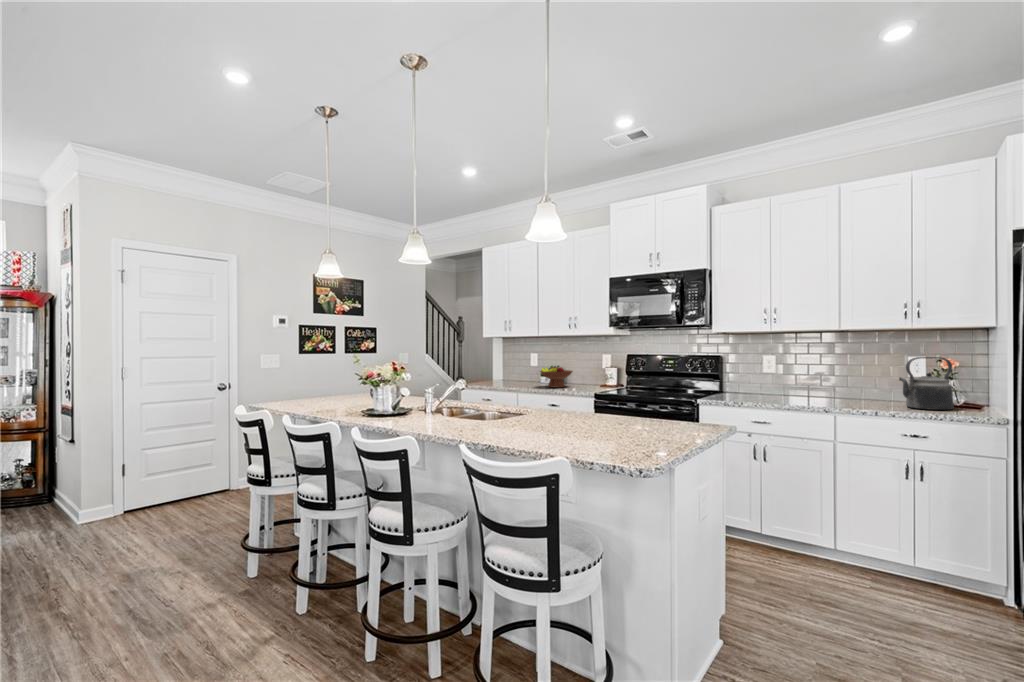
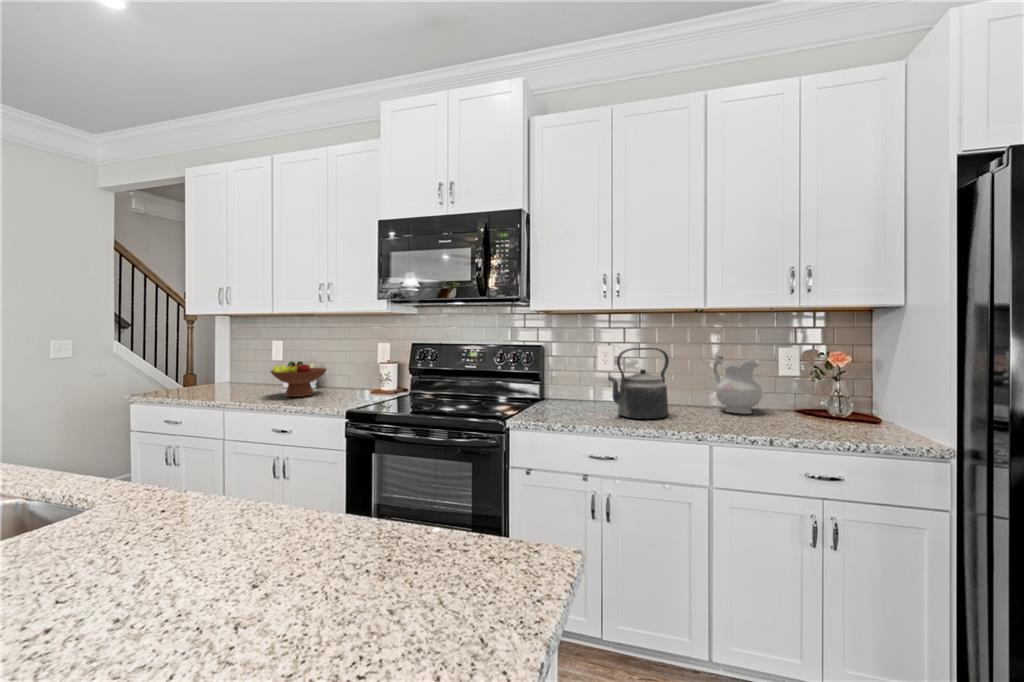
kettle: present [899,357,954,410] -> present [608,348,669,419]
ceramic pitcher: none [845,362,882,401] -> present [713,356,762,414]

